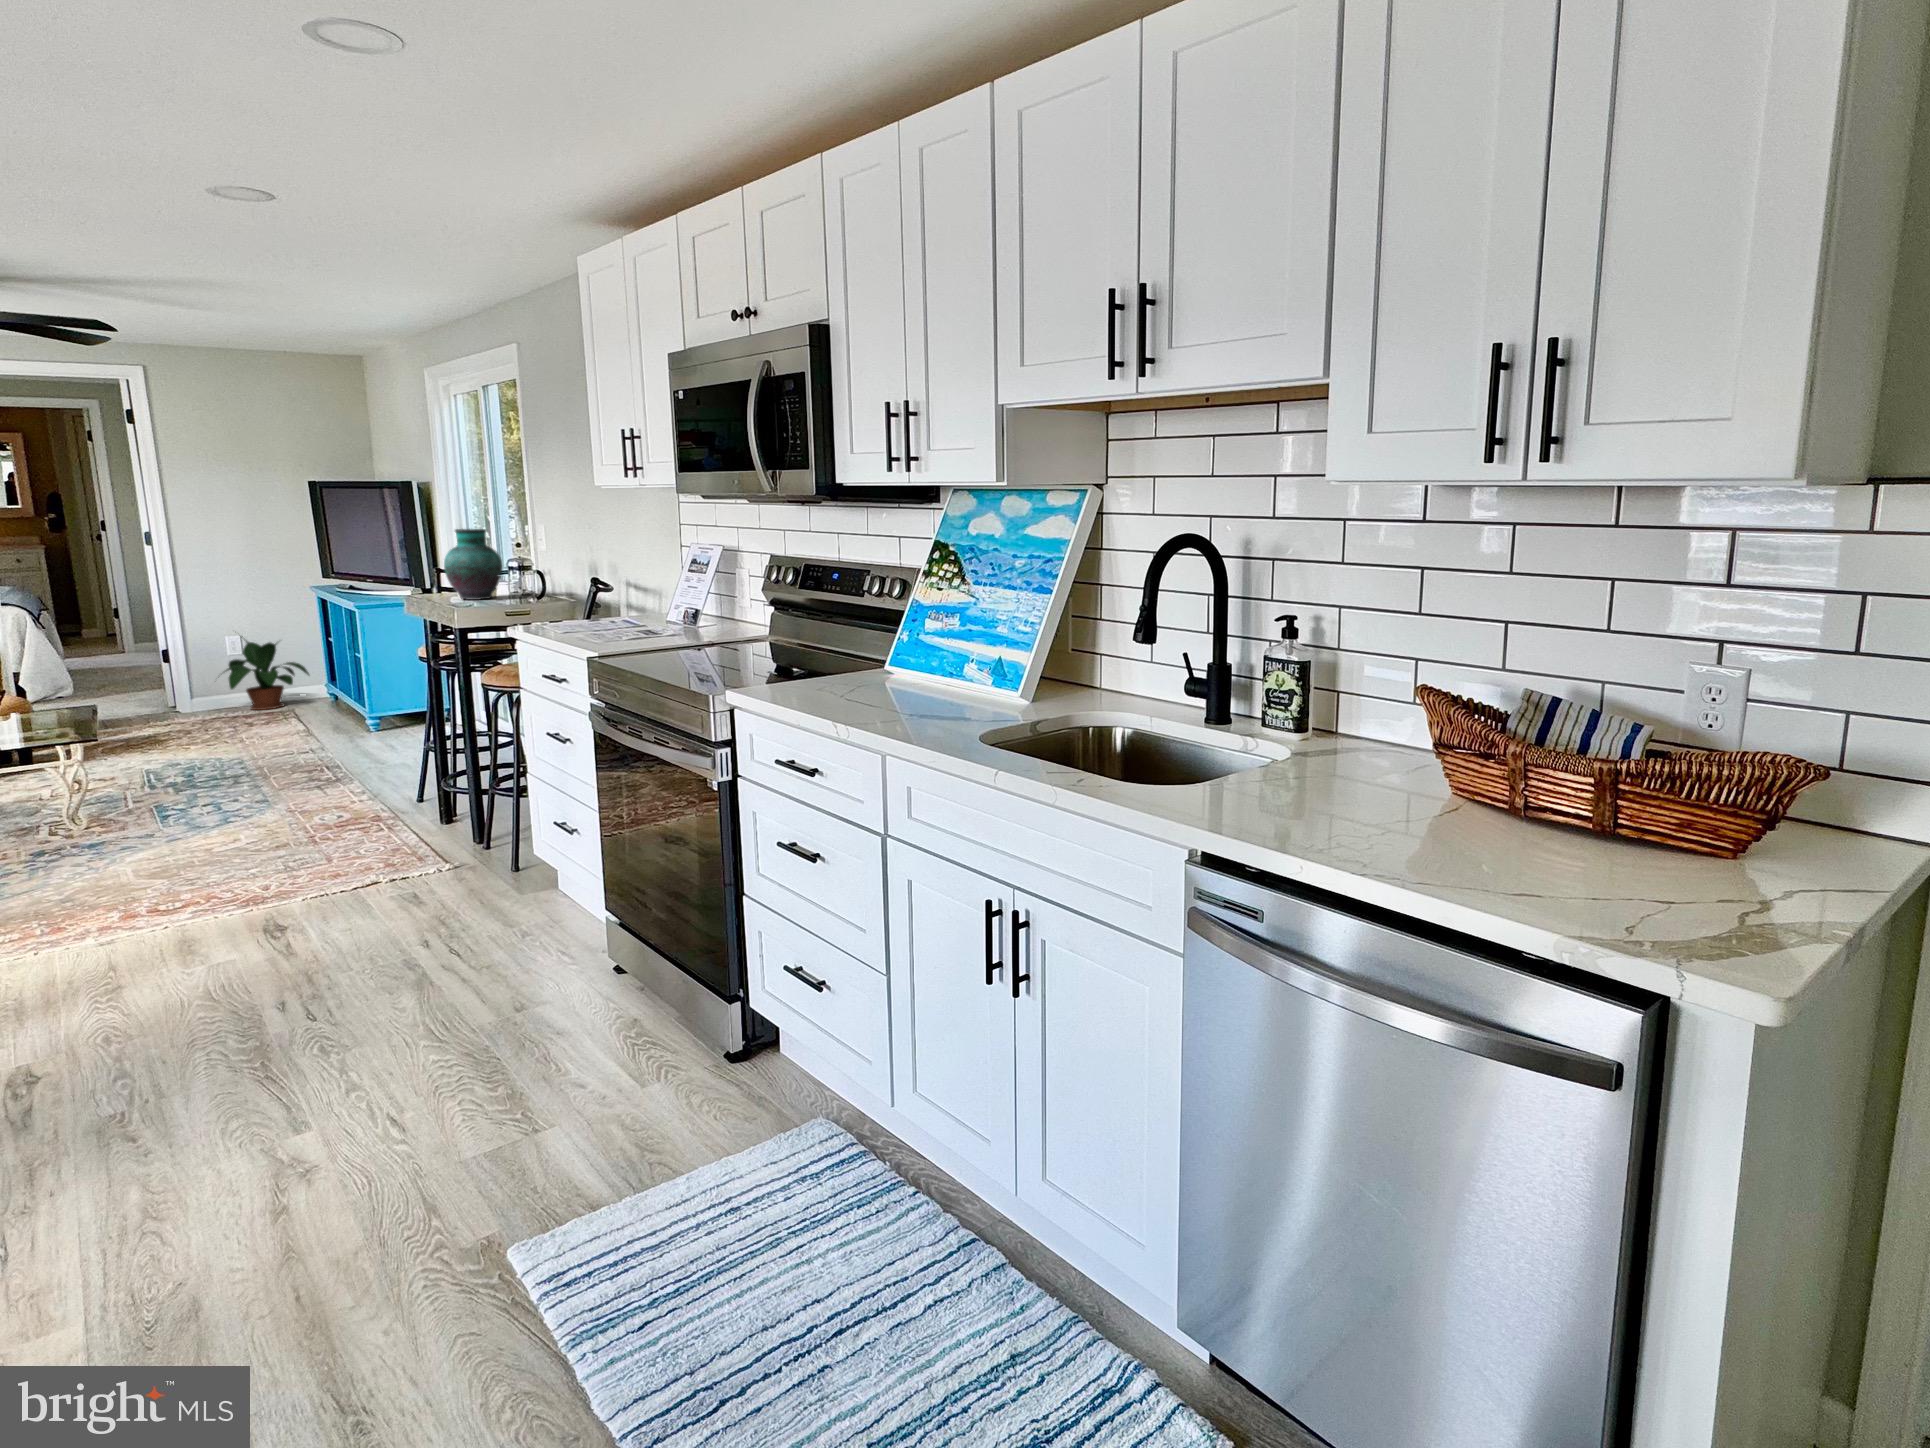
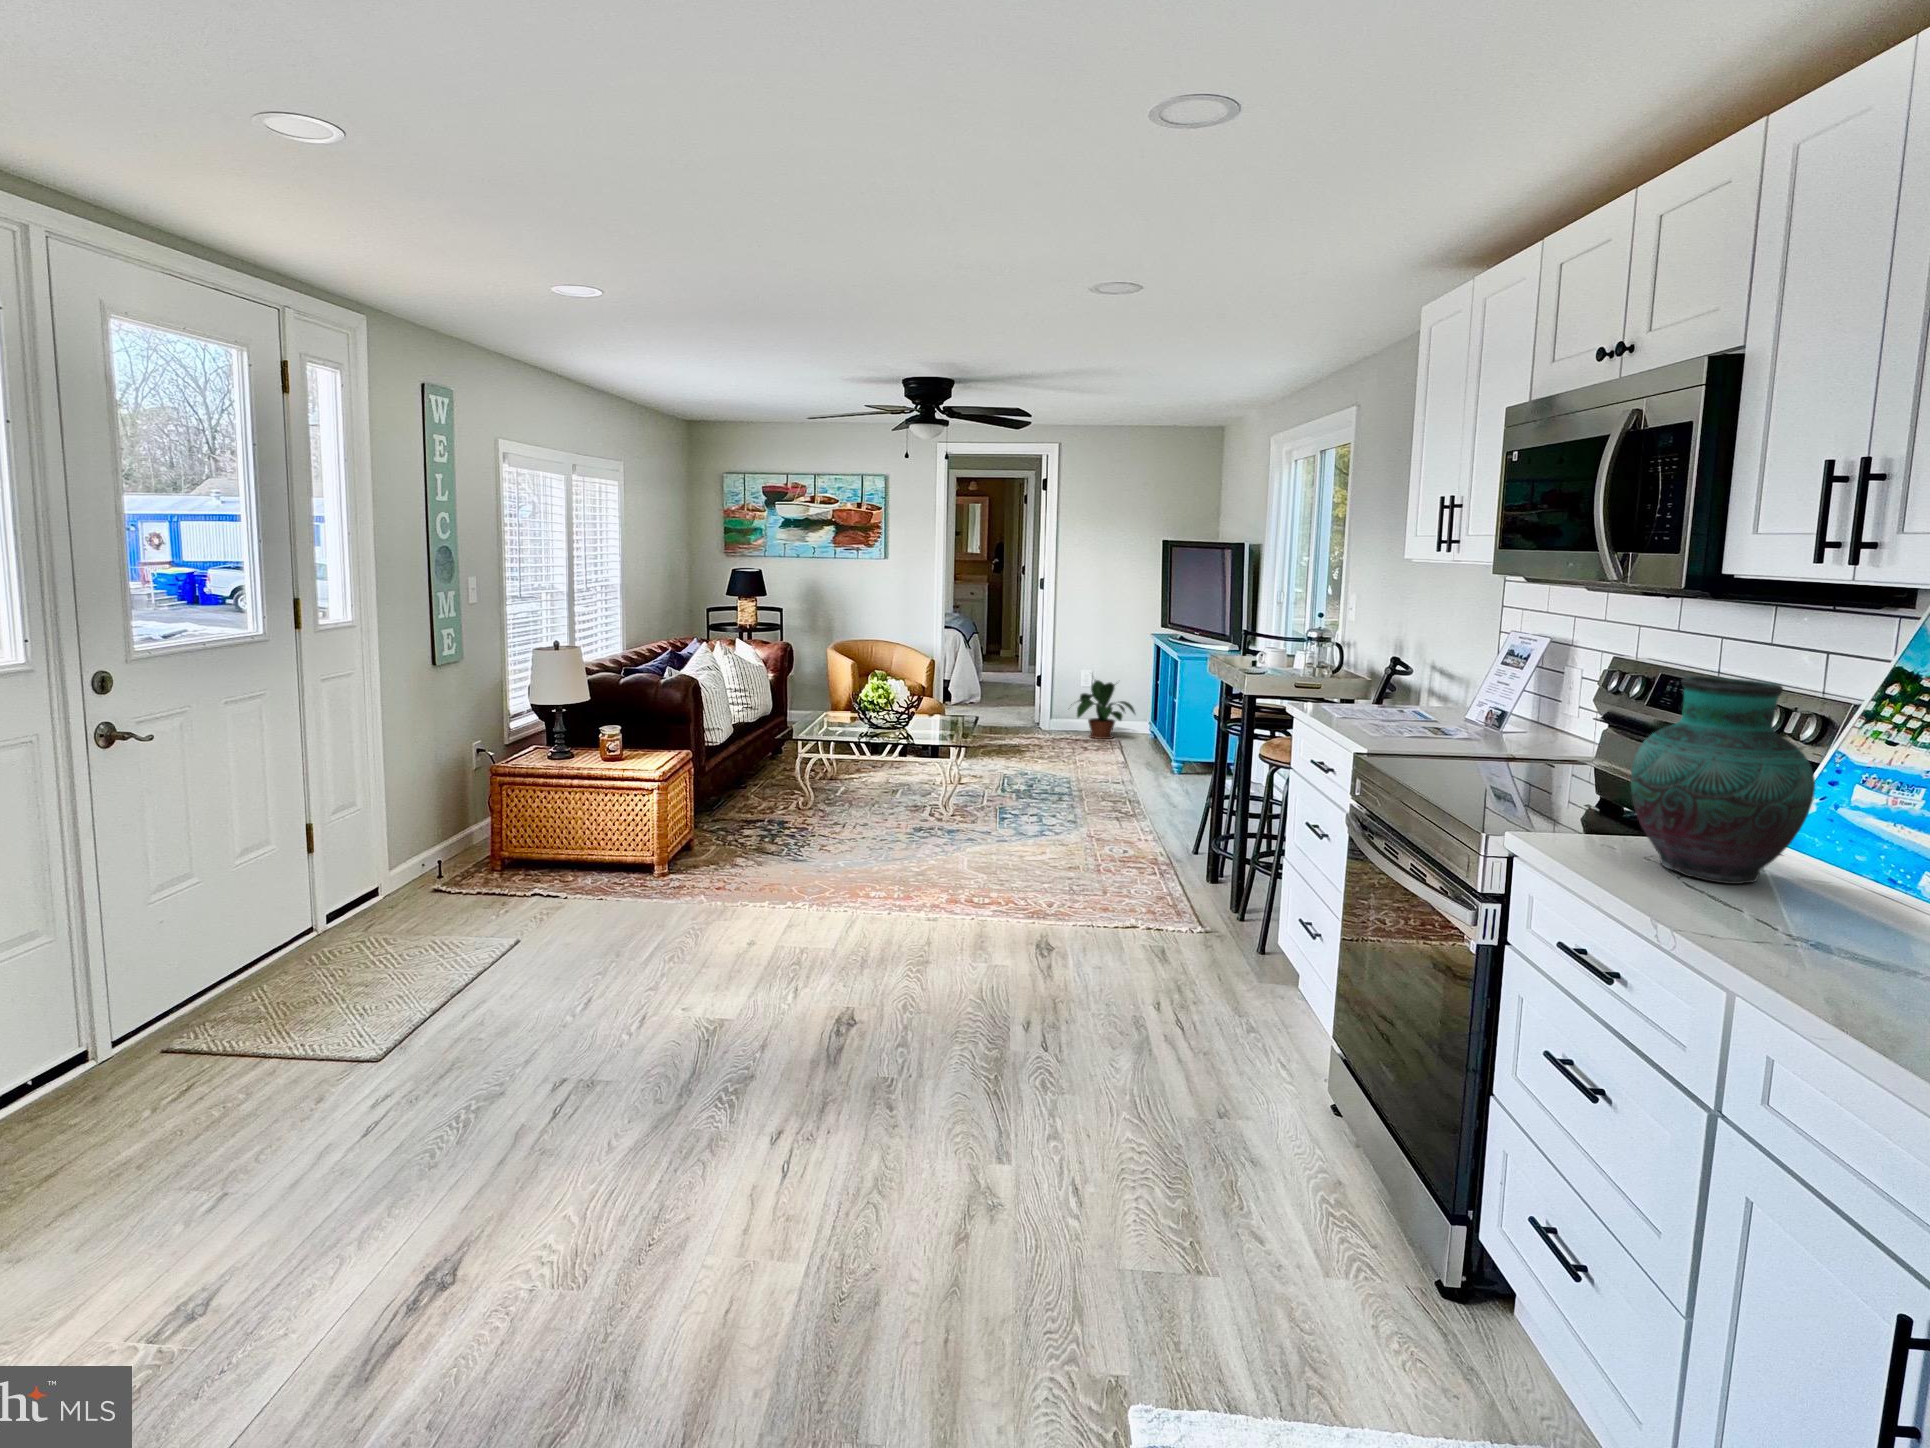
vase: present [444,529,502,600] -> present [1630,676,1815,884]

